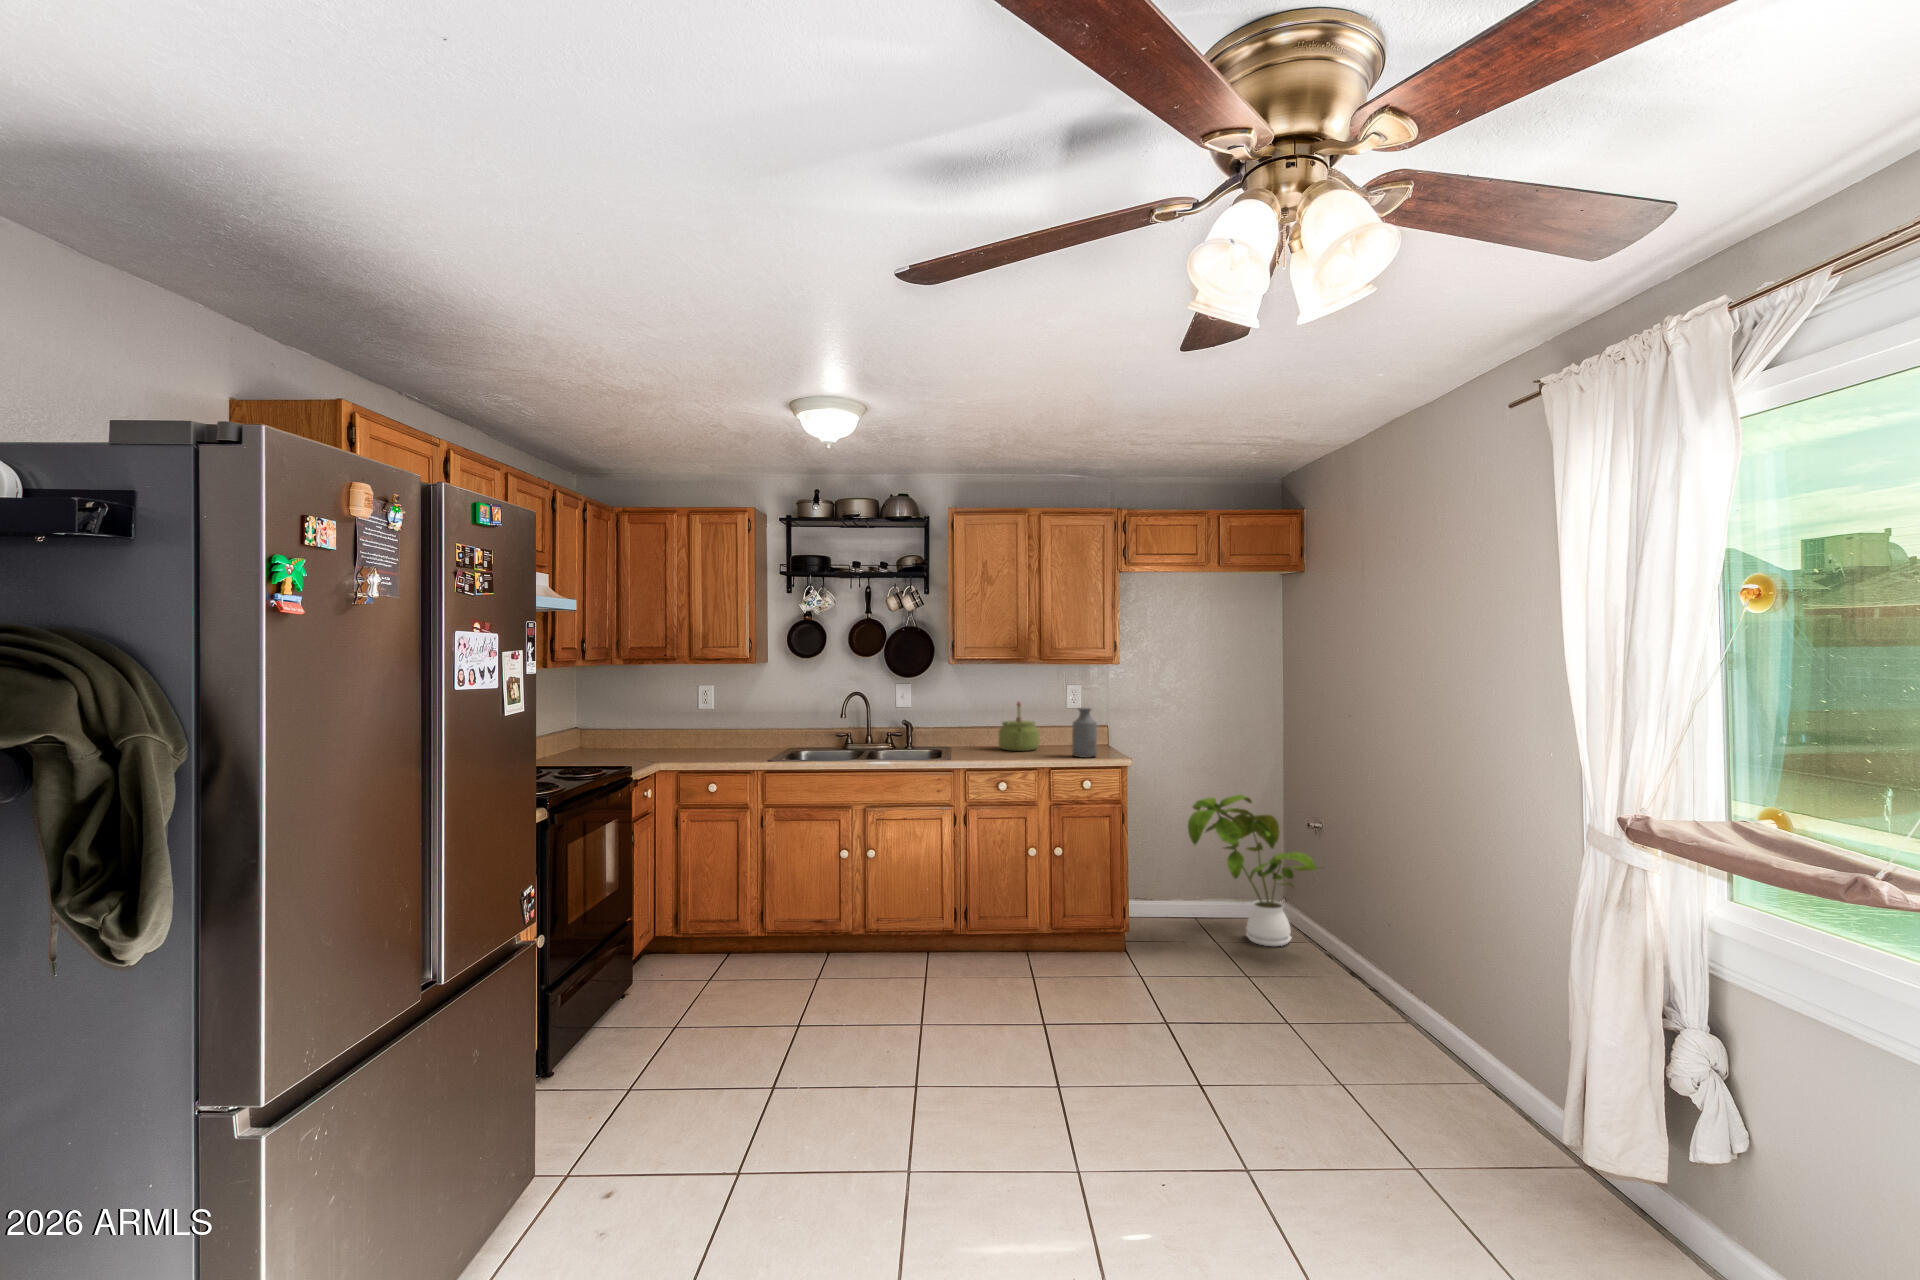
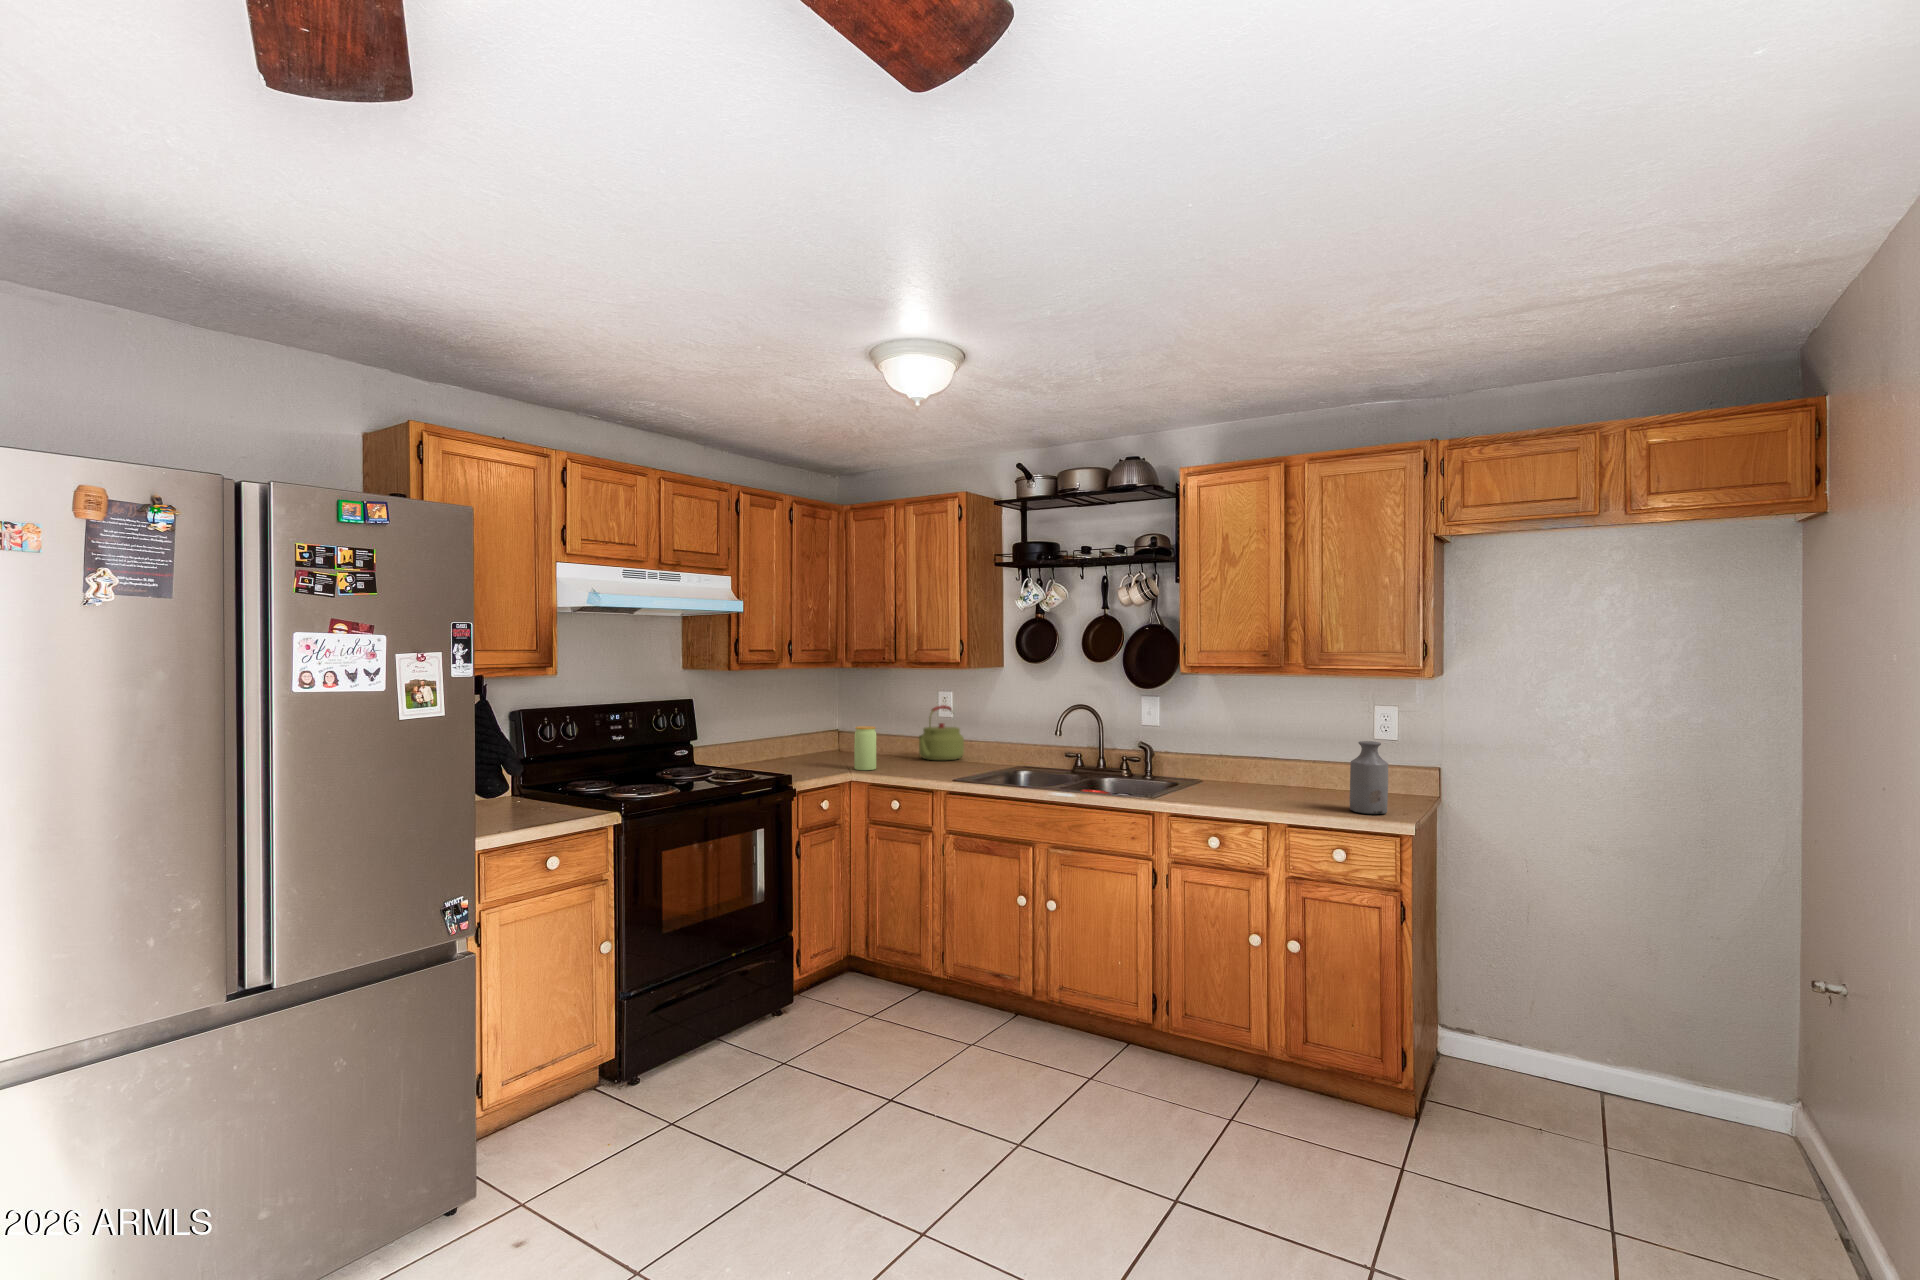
kettle: present [998,702,1039,751] -> present [919,705,964,760]
jar: none [656,720,677,761] -> present [854,726,876,770]
house plant: present [1188,795,1318,946] -> none [1522,900,1797,1179]

